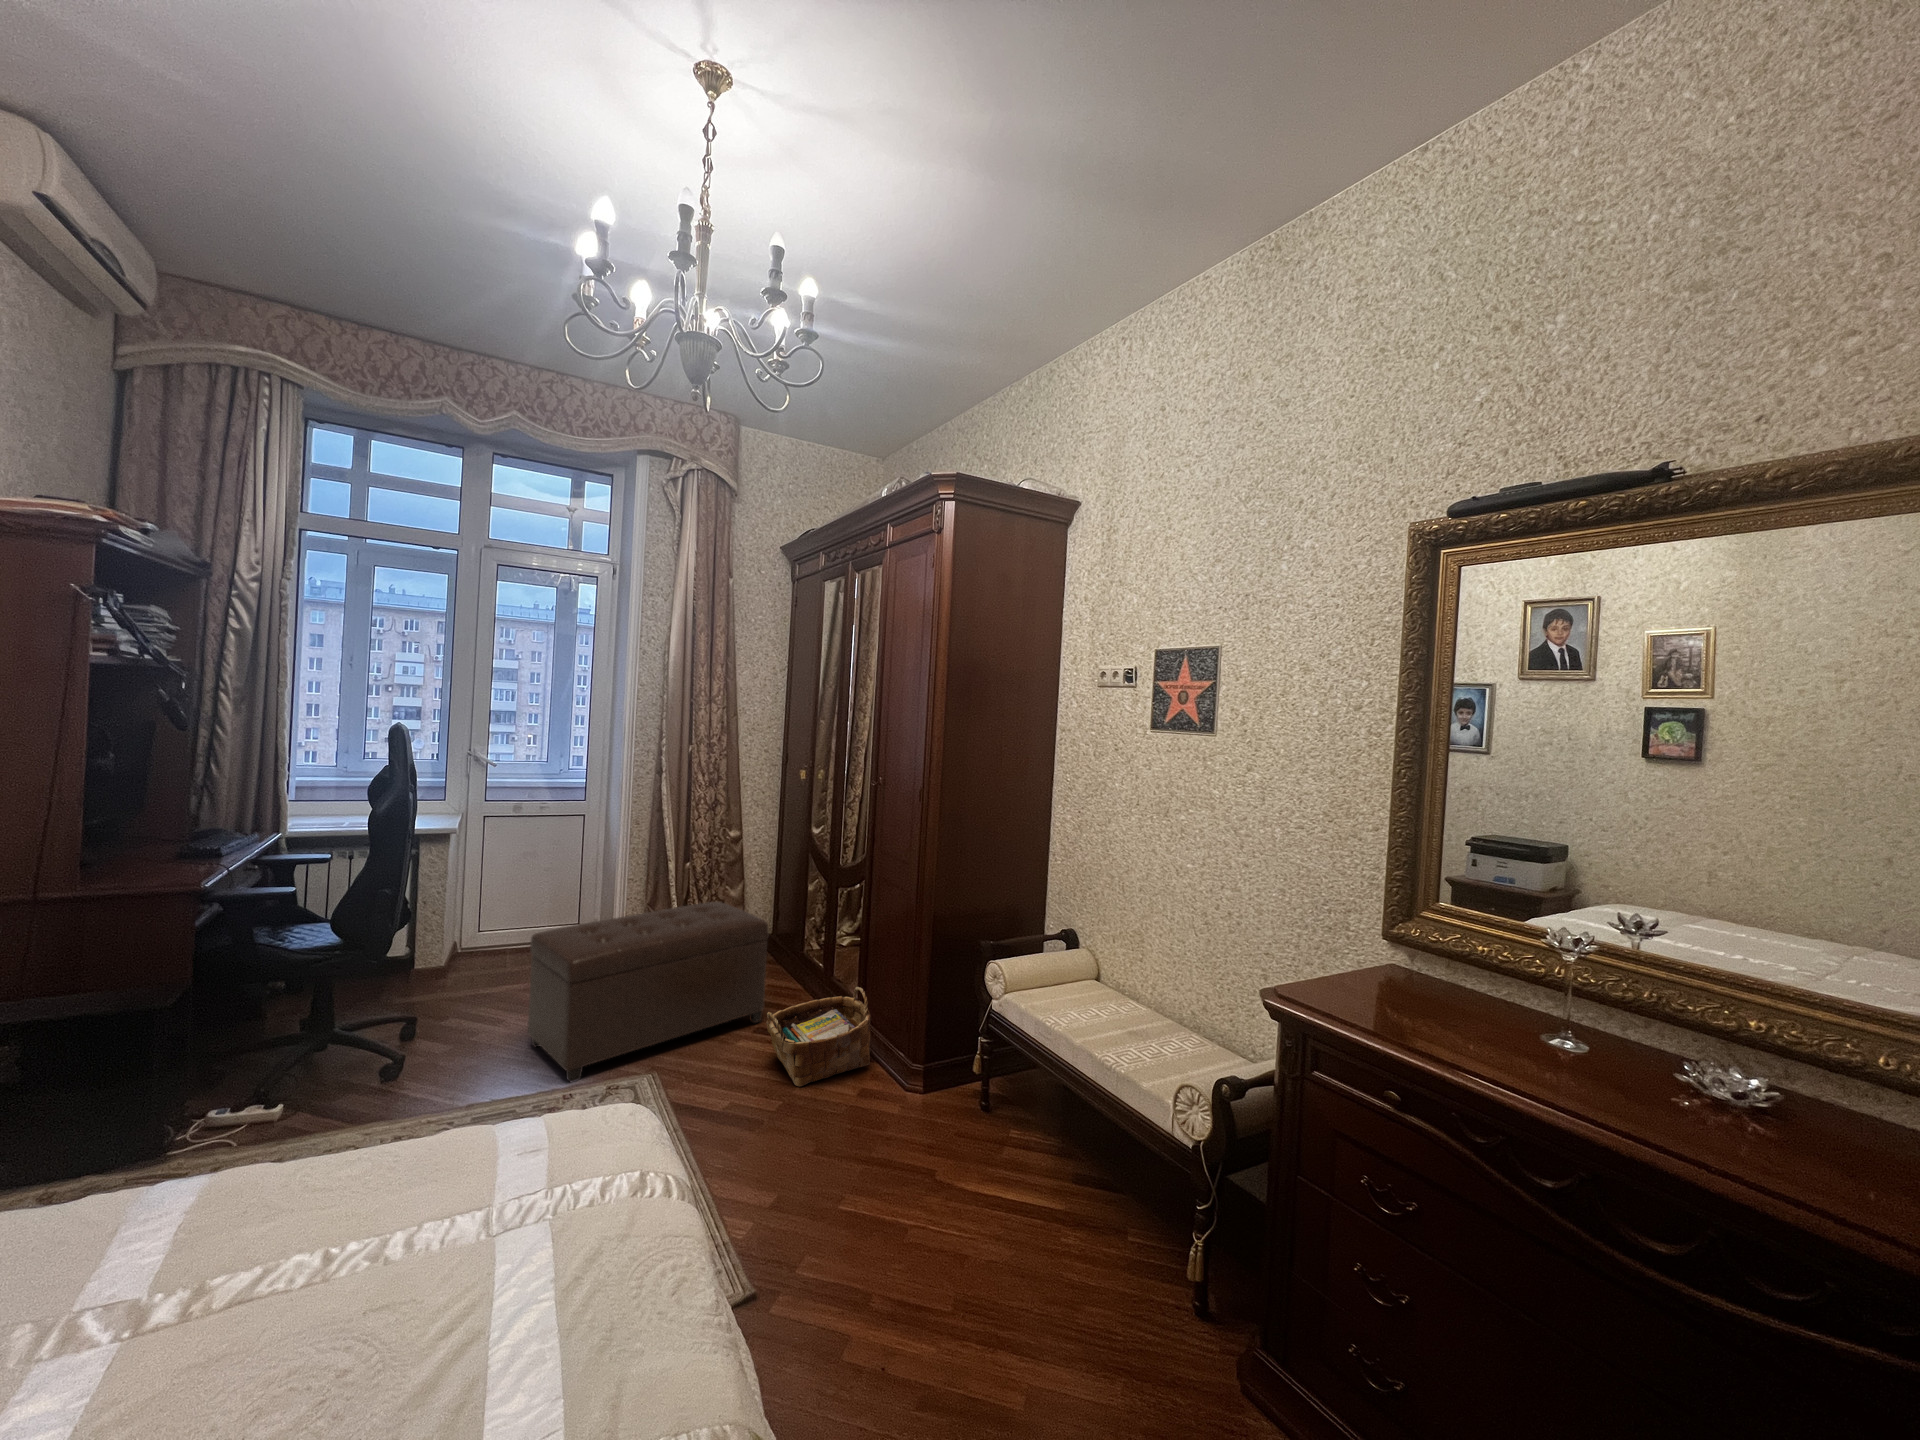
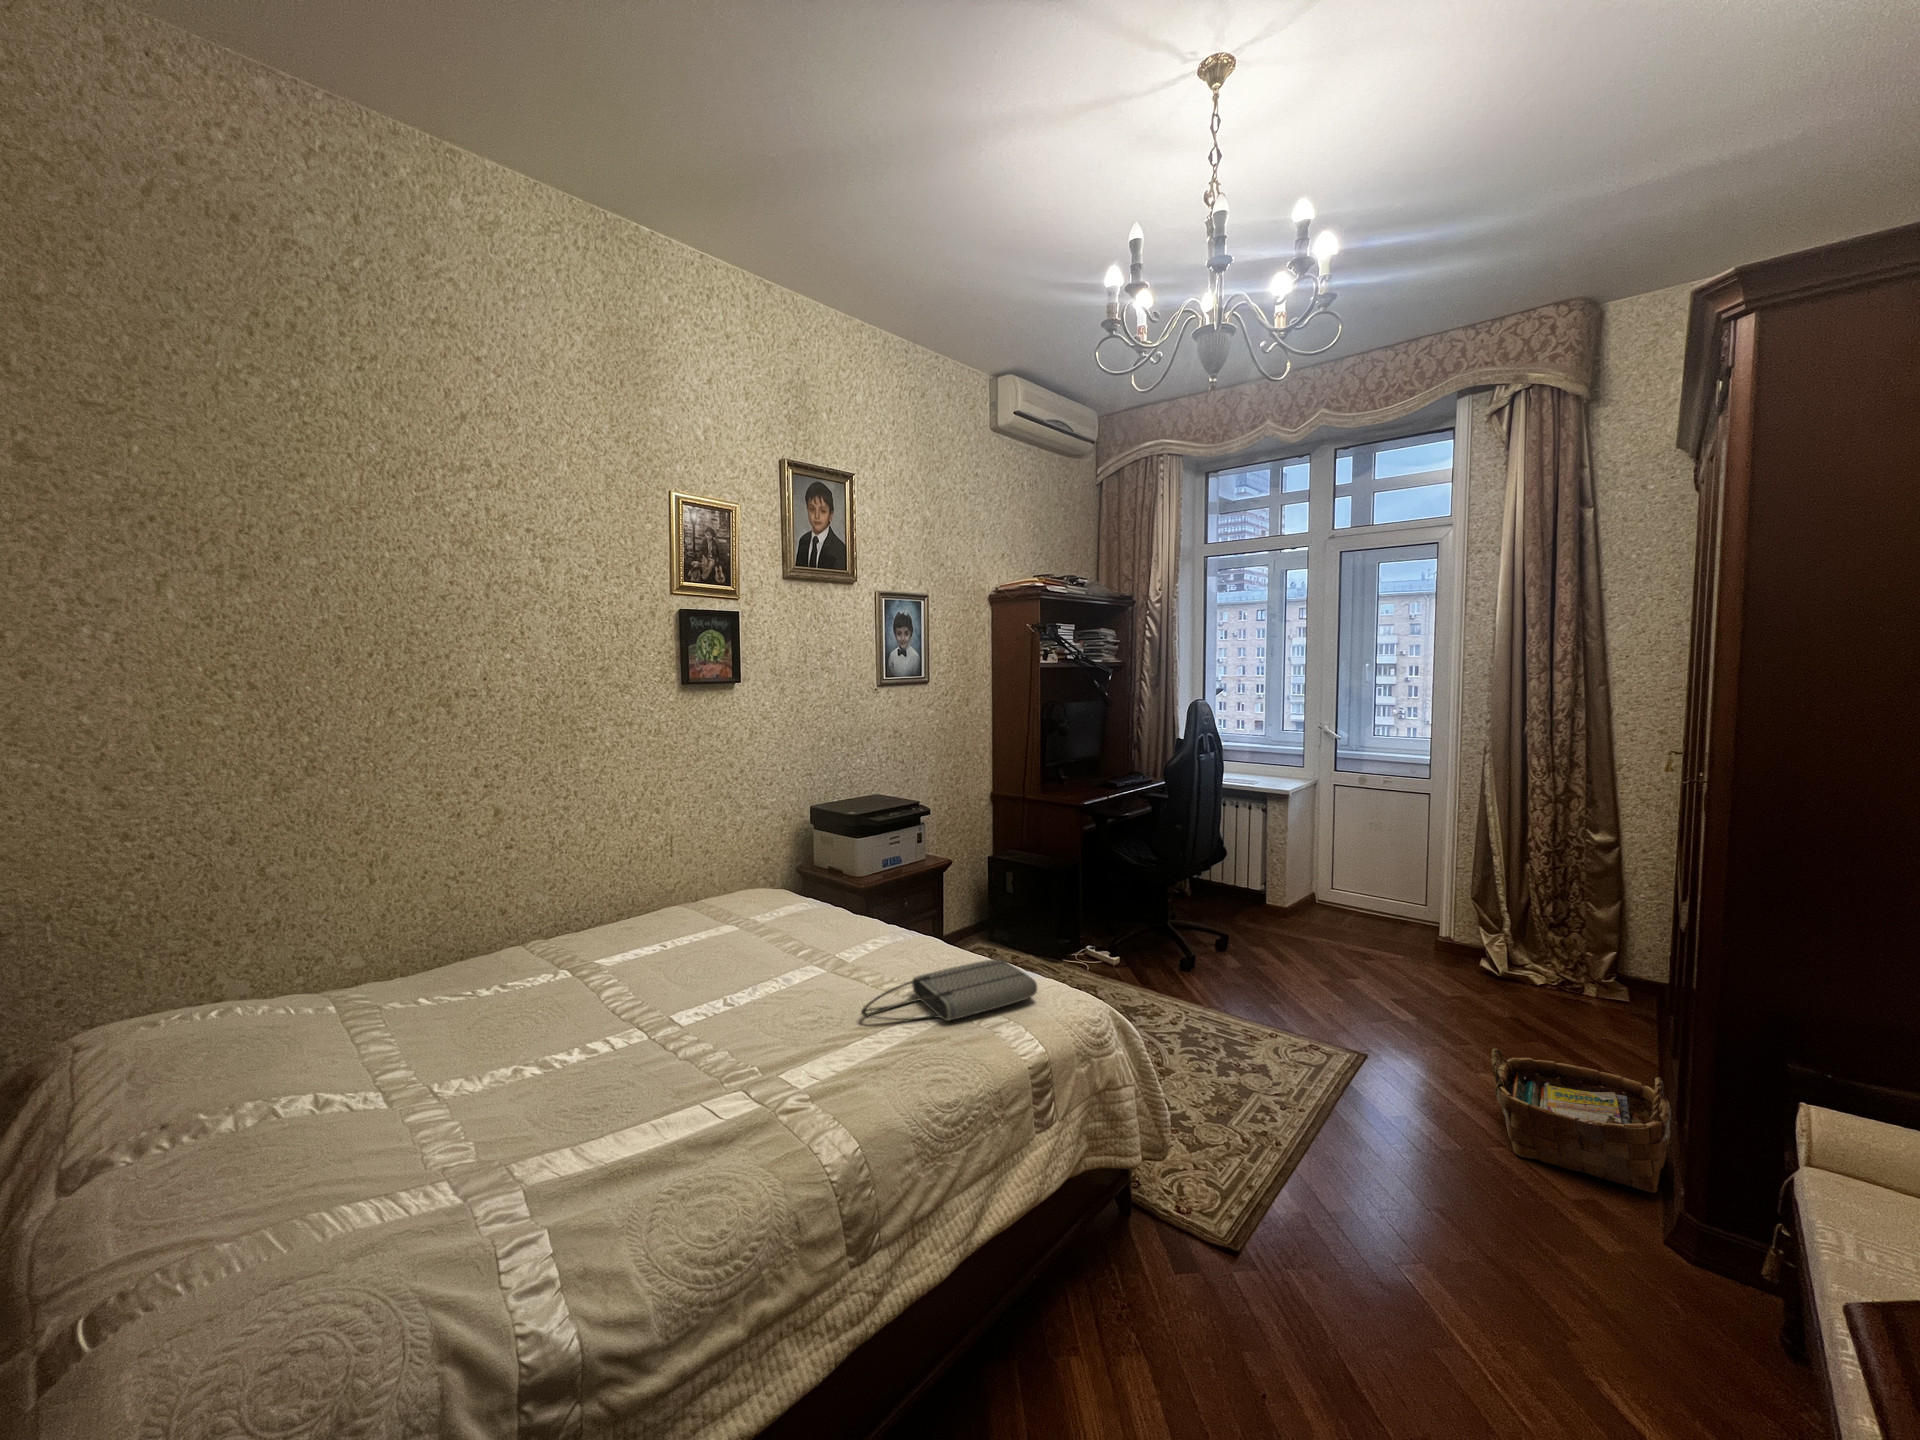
ottoman: present [528,902,769,1082] -> none [1290,889,1555,1072]
tote bag: none [362,1129,582,1366] -> present [861,959,1037,1021]

